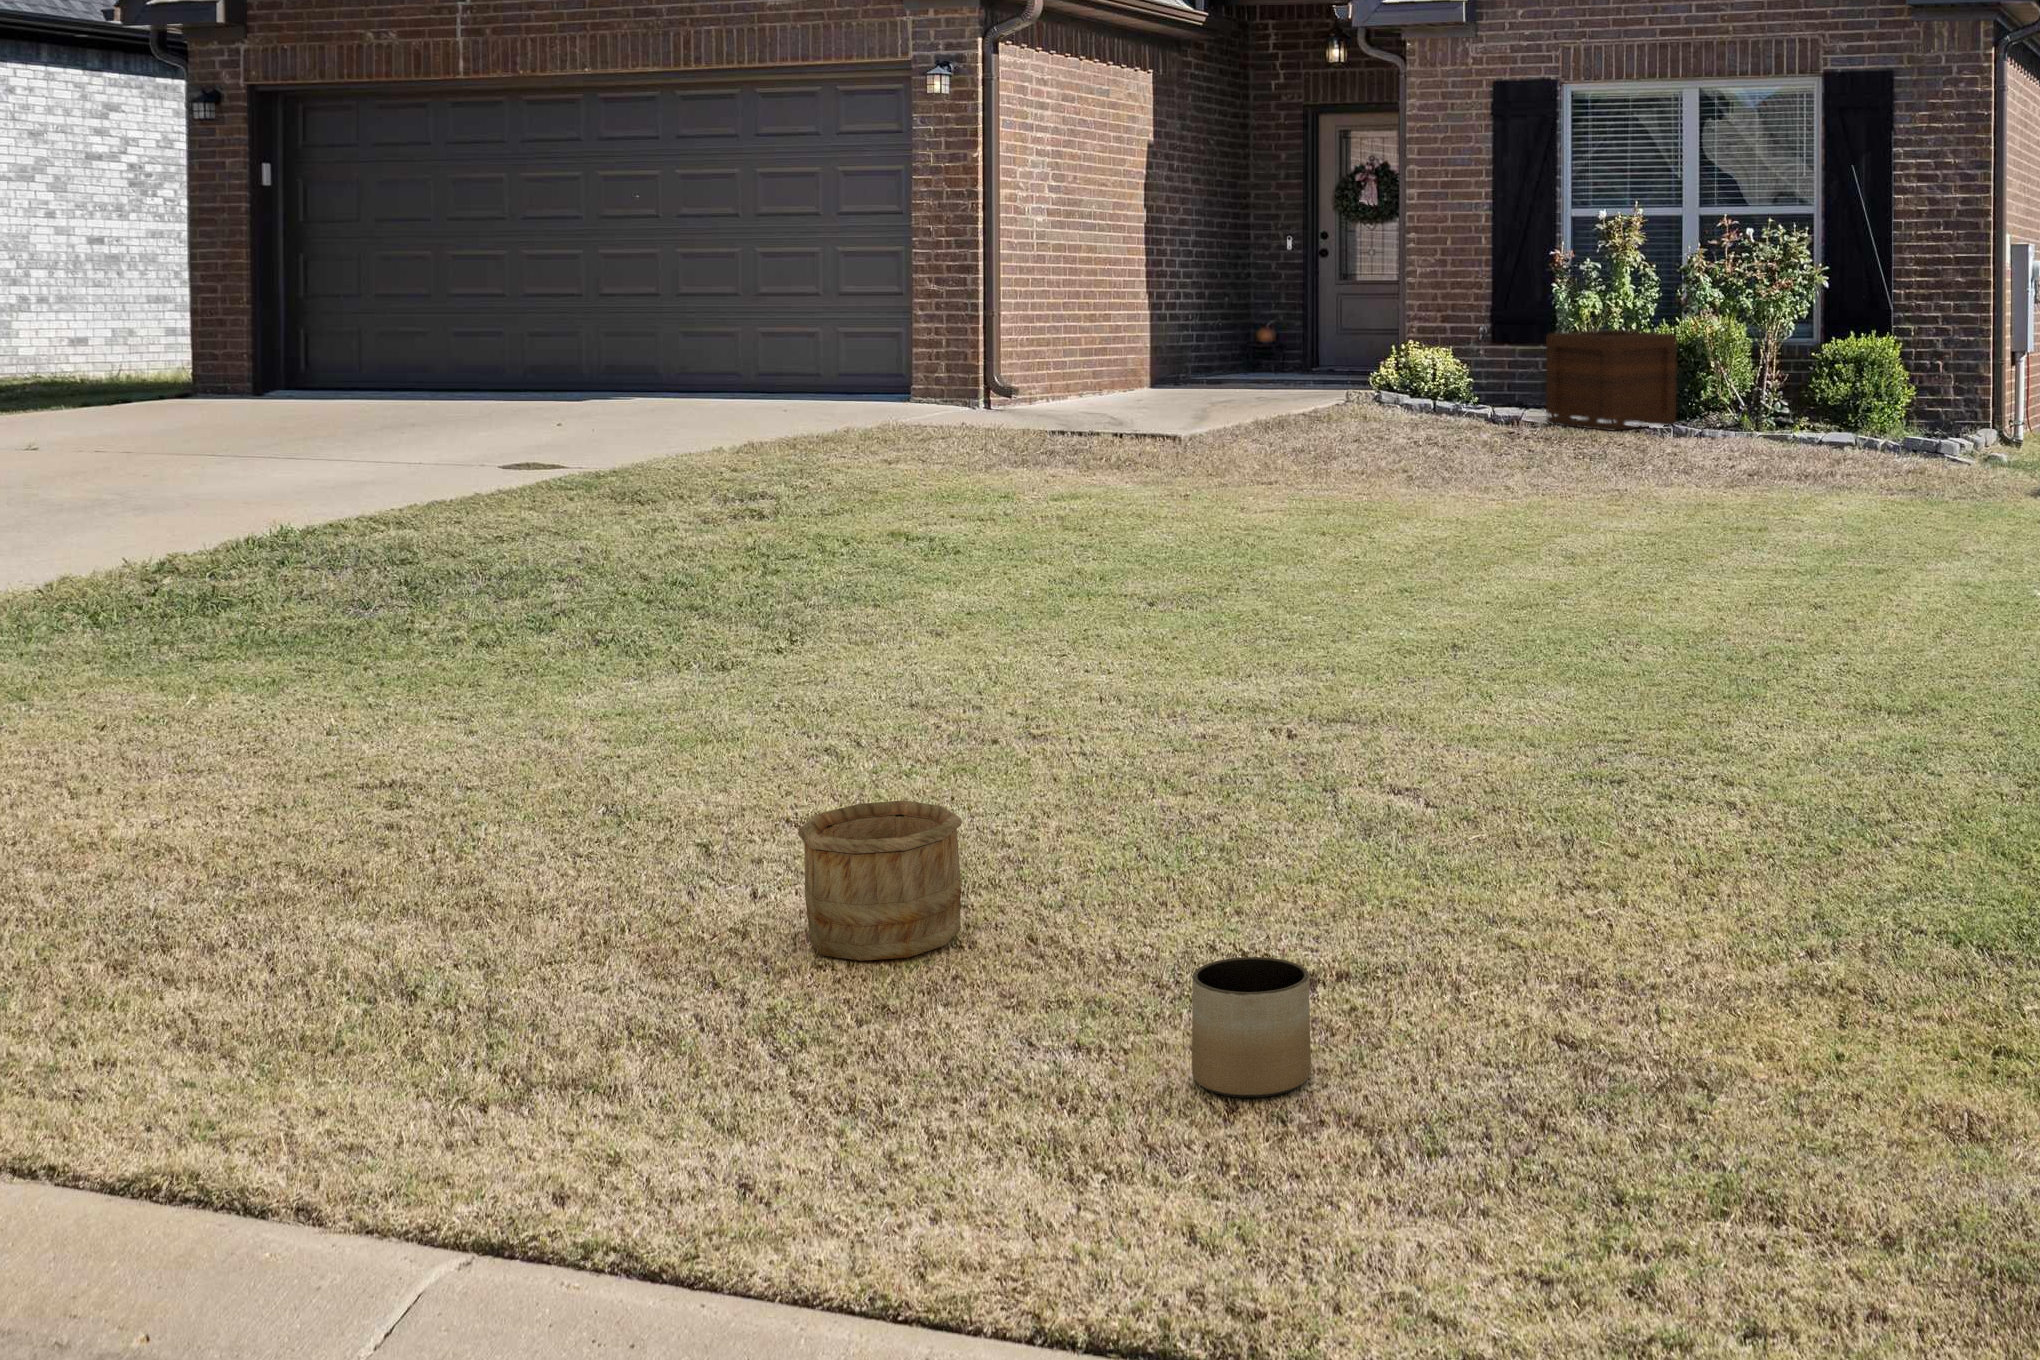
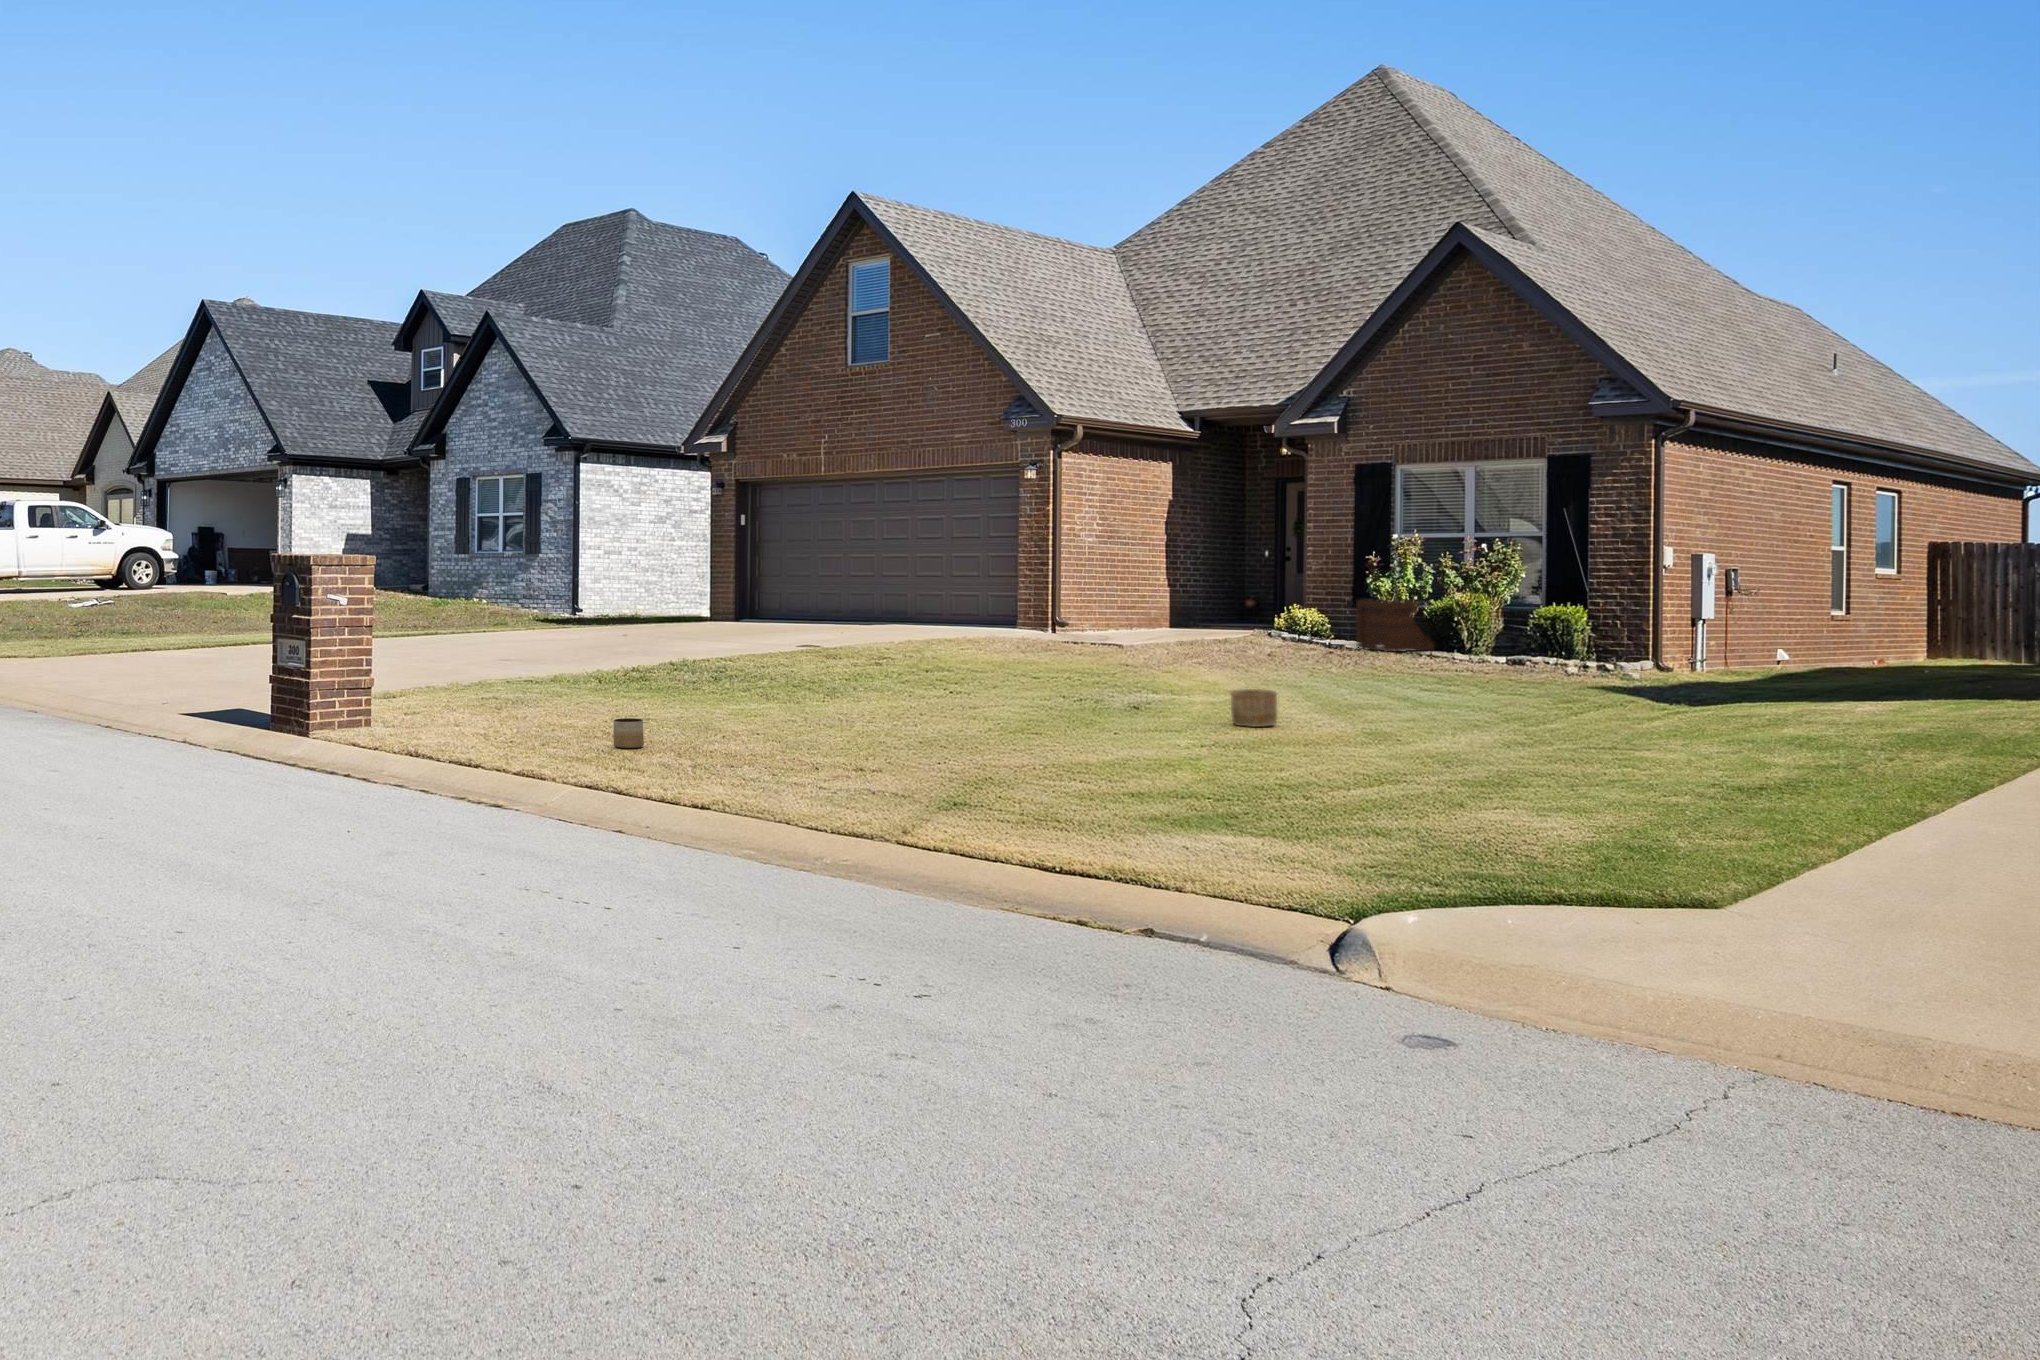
wooden bucket: present [798,801,962,961] -> present [1230,689,1277,727]
planter: present [1192,957,1311,1098] -> present [613,718,644,749]

